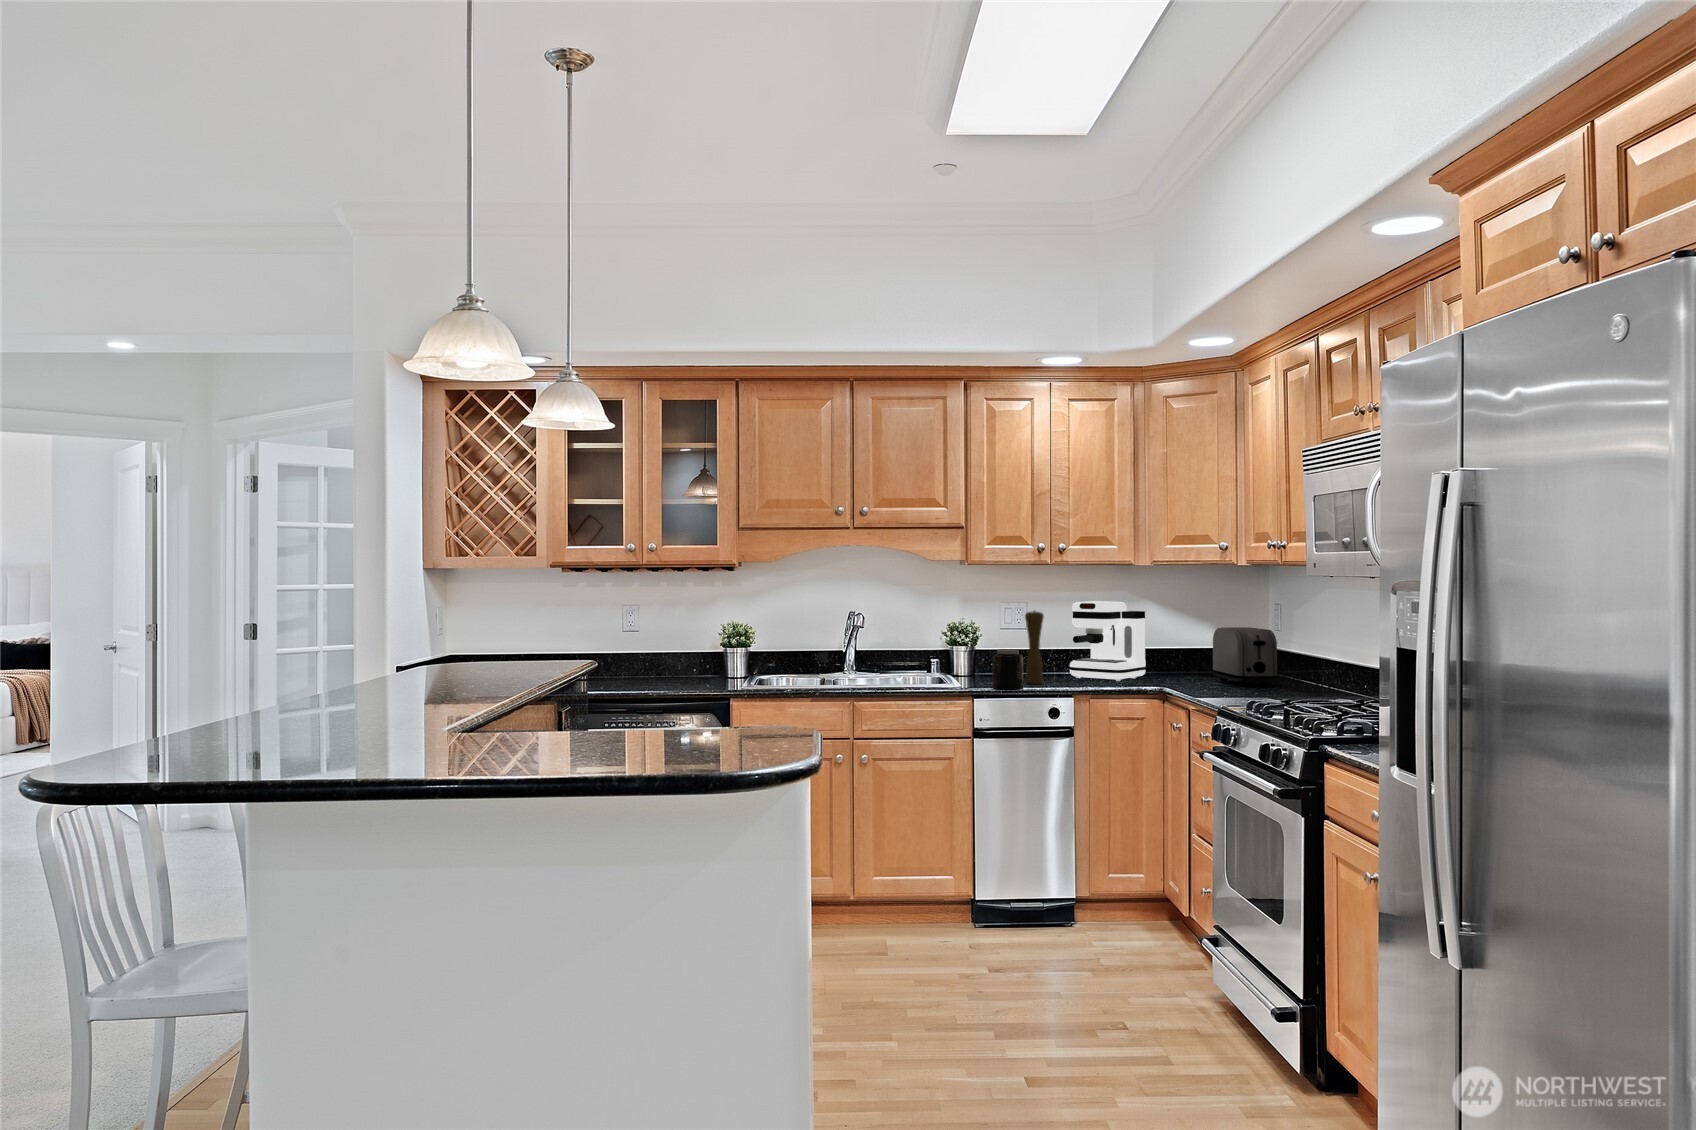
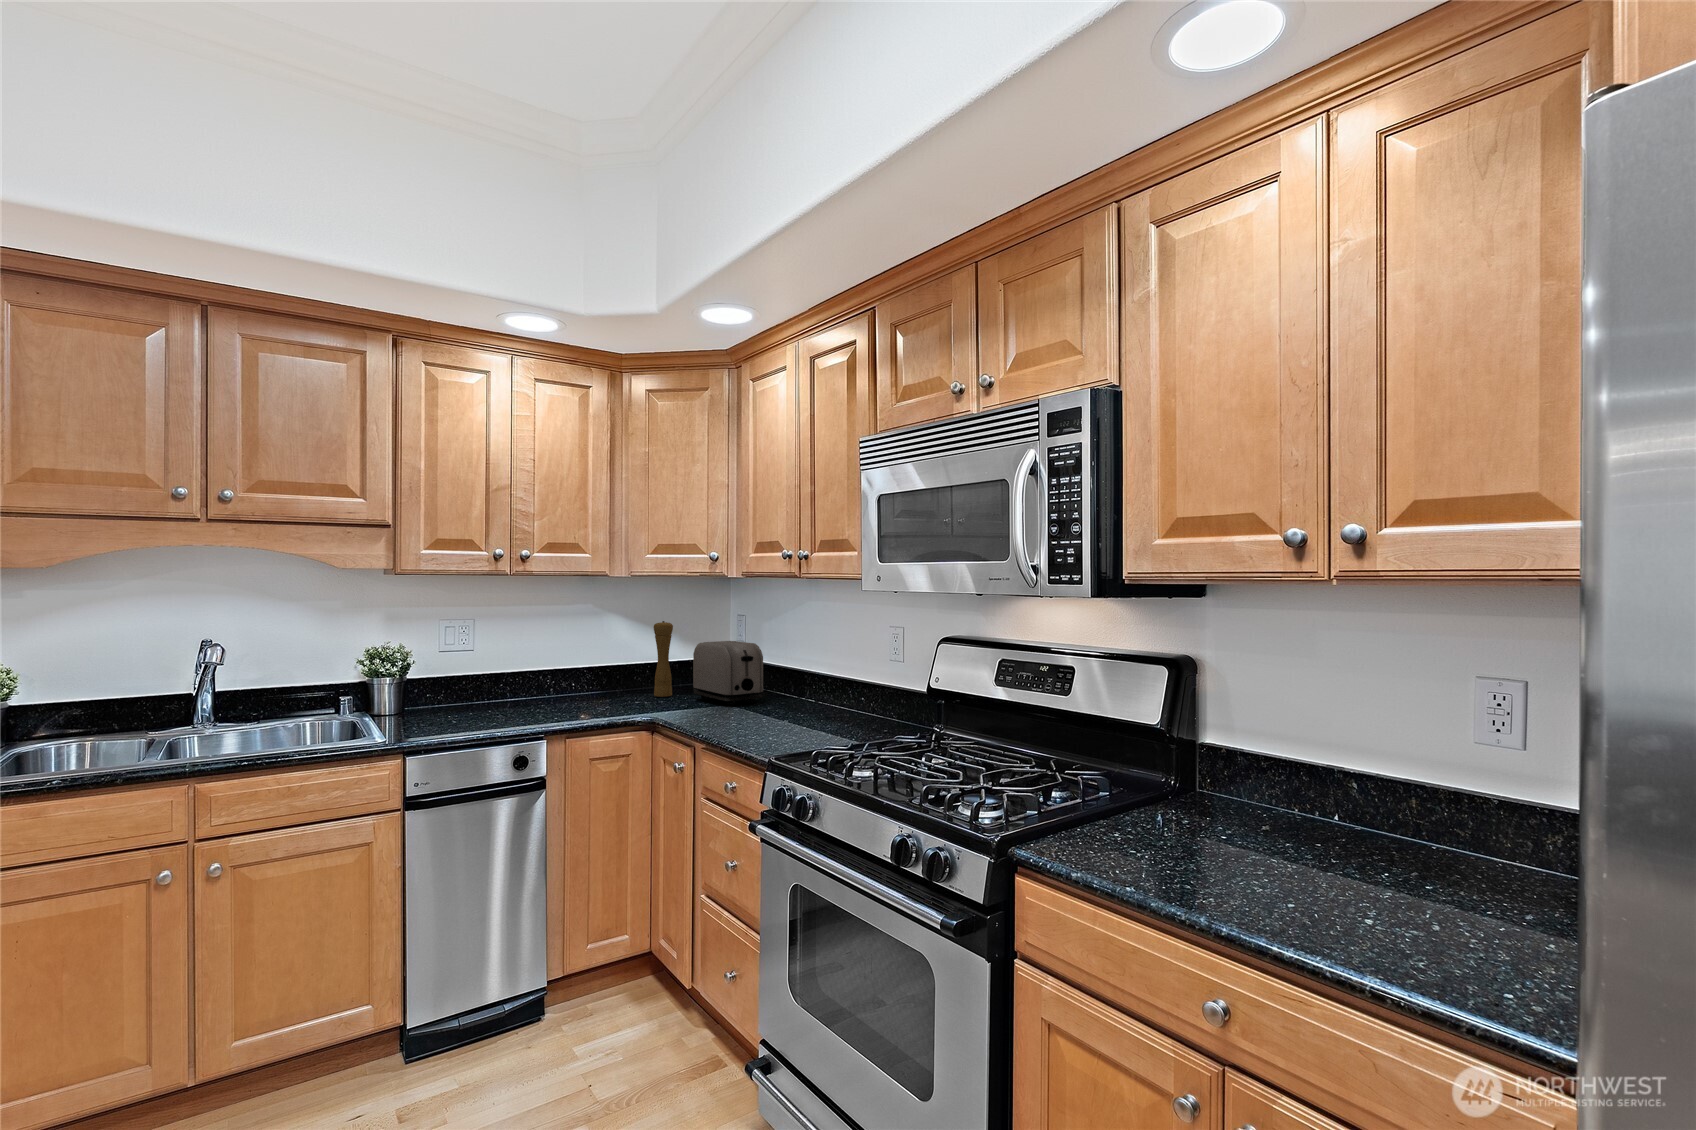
coffee maker: present [1070,601,1146,681] -> none [533,617,620,709]
pepper mill: present [1025,611,1044,684] -> present [654,621,673,697]
jar: present [992,649,1023,689] -> none [432,684,476,739]

